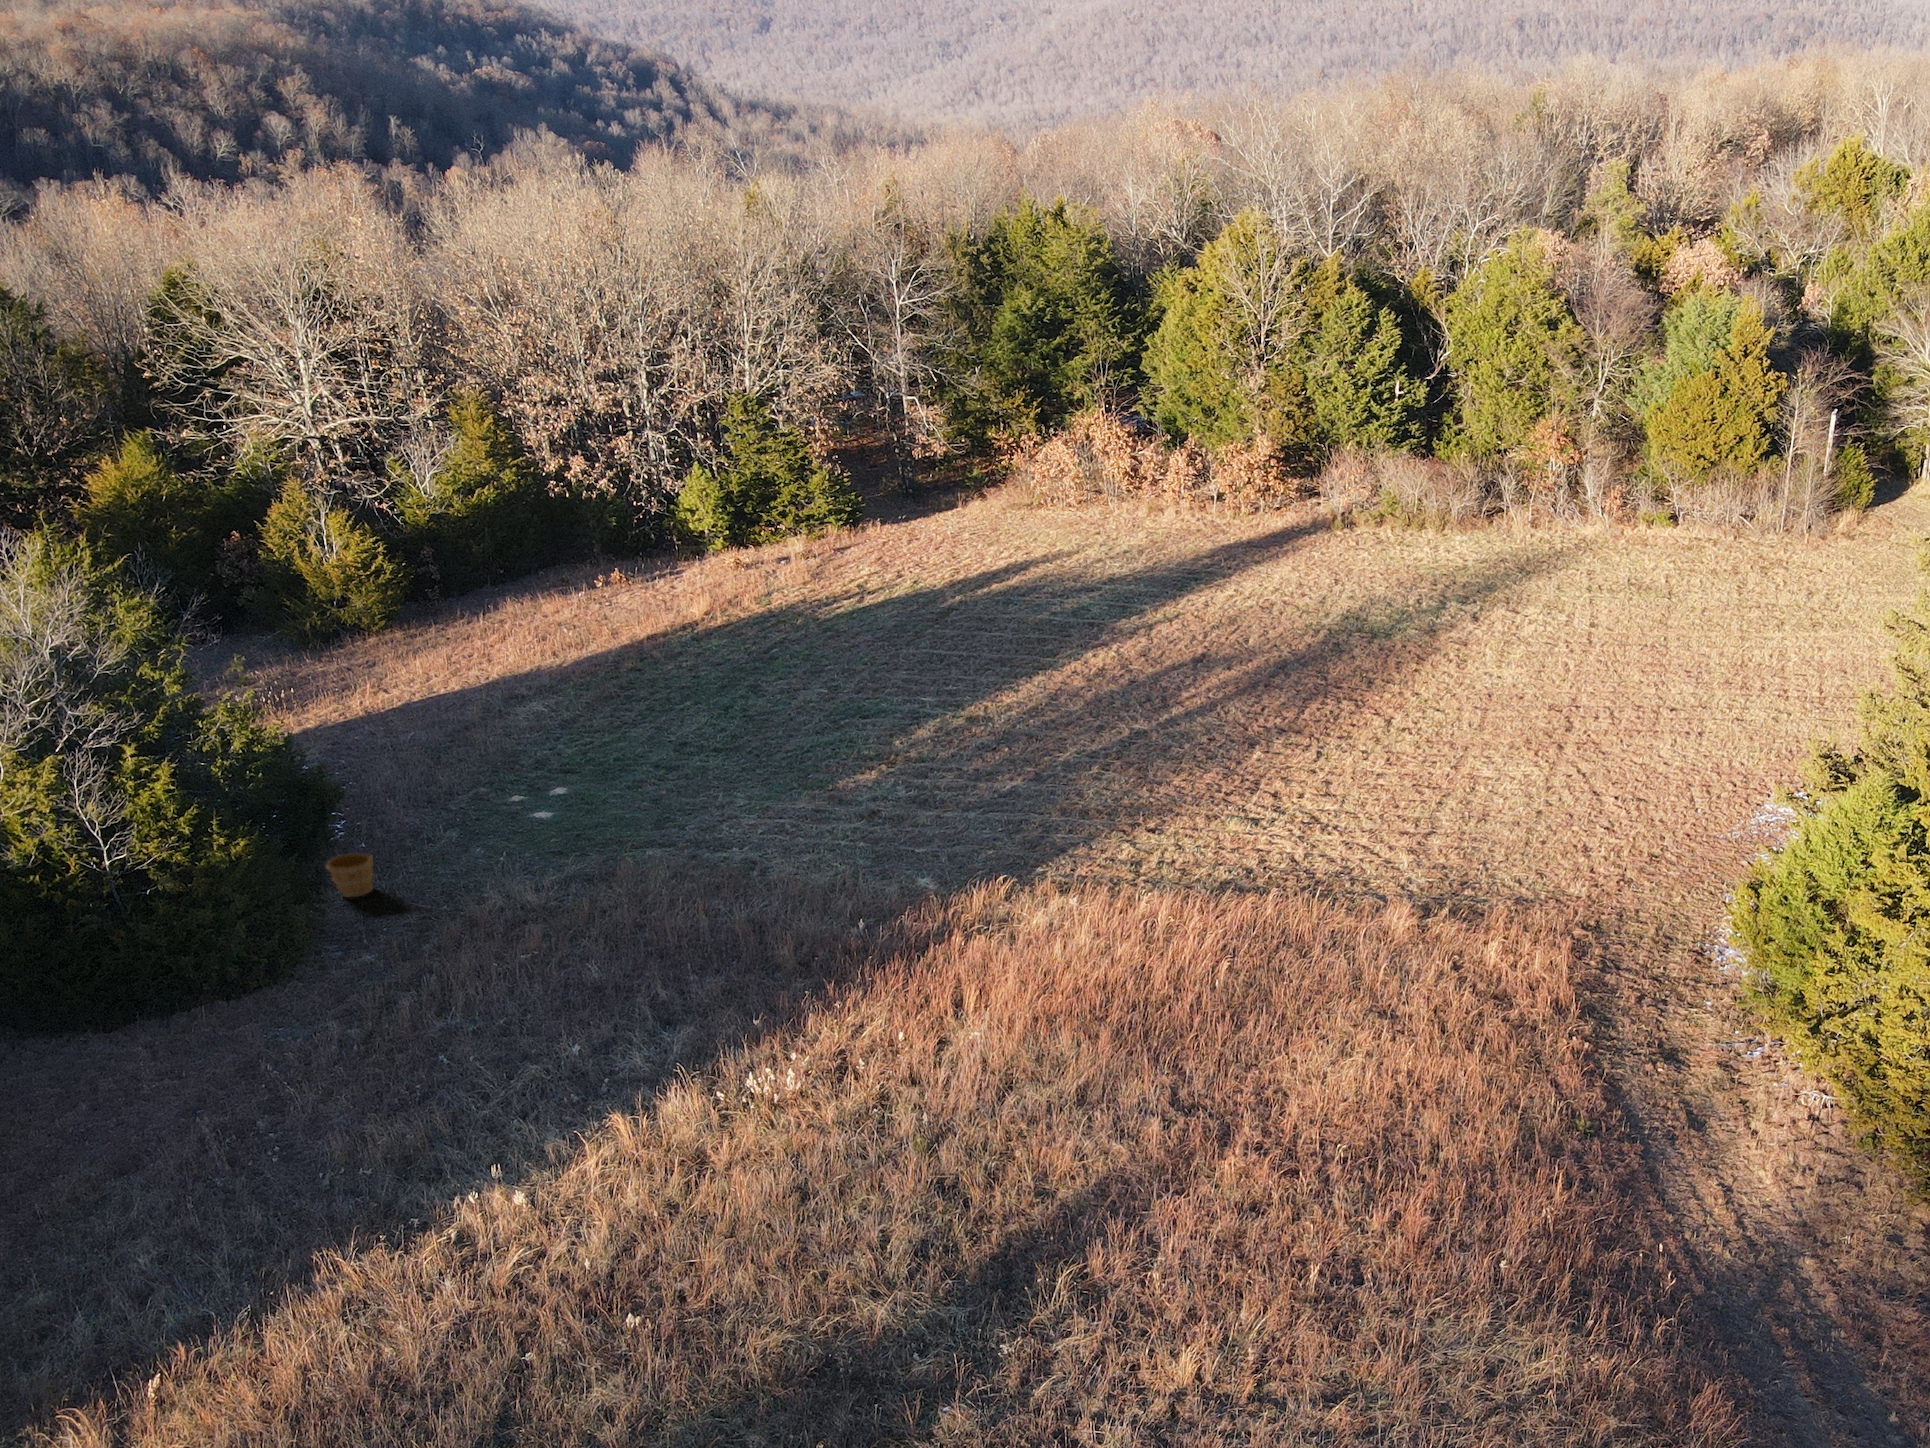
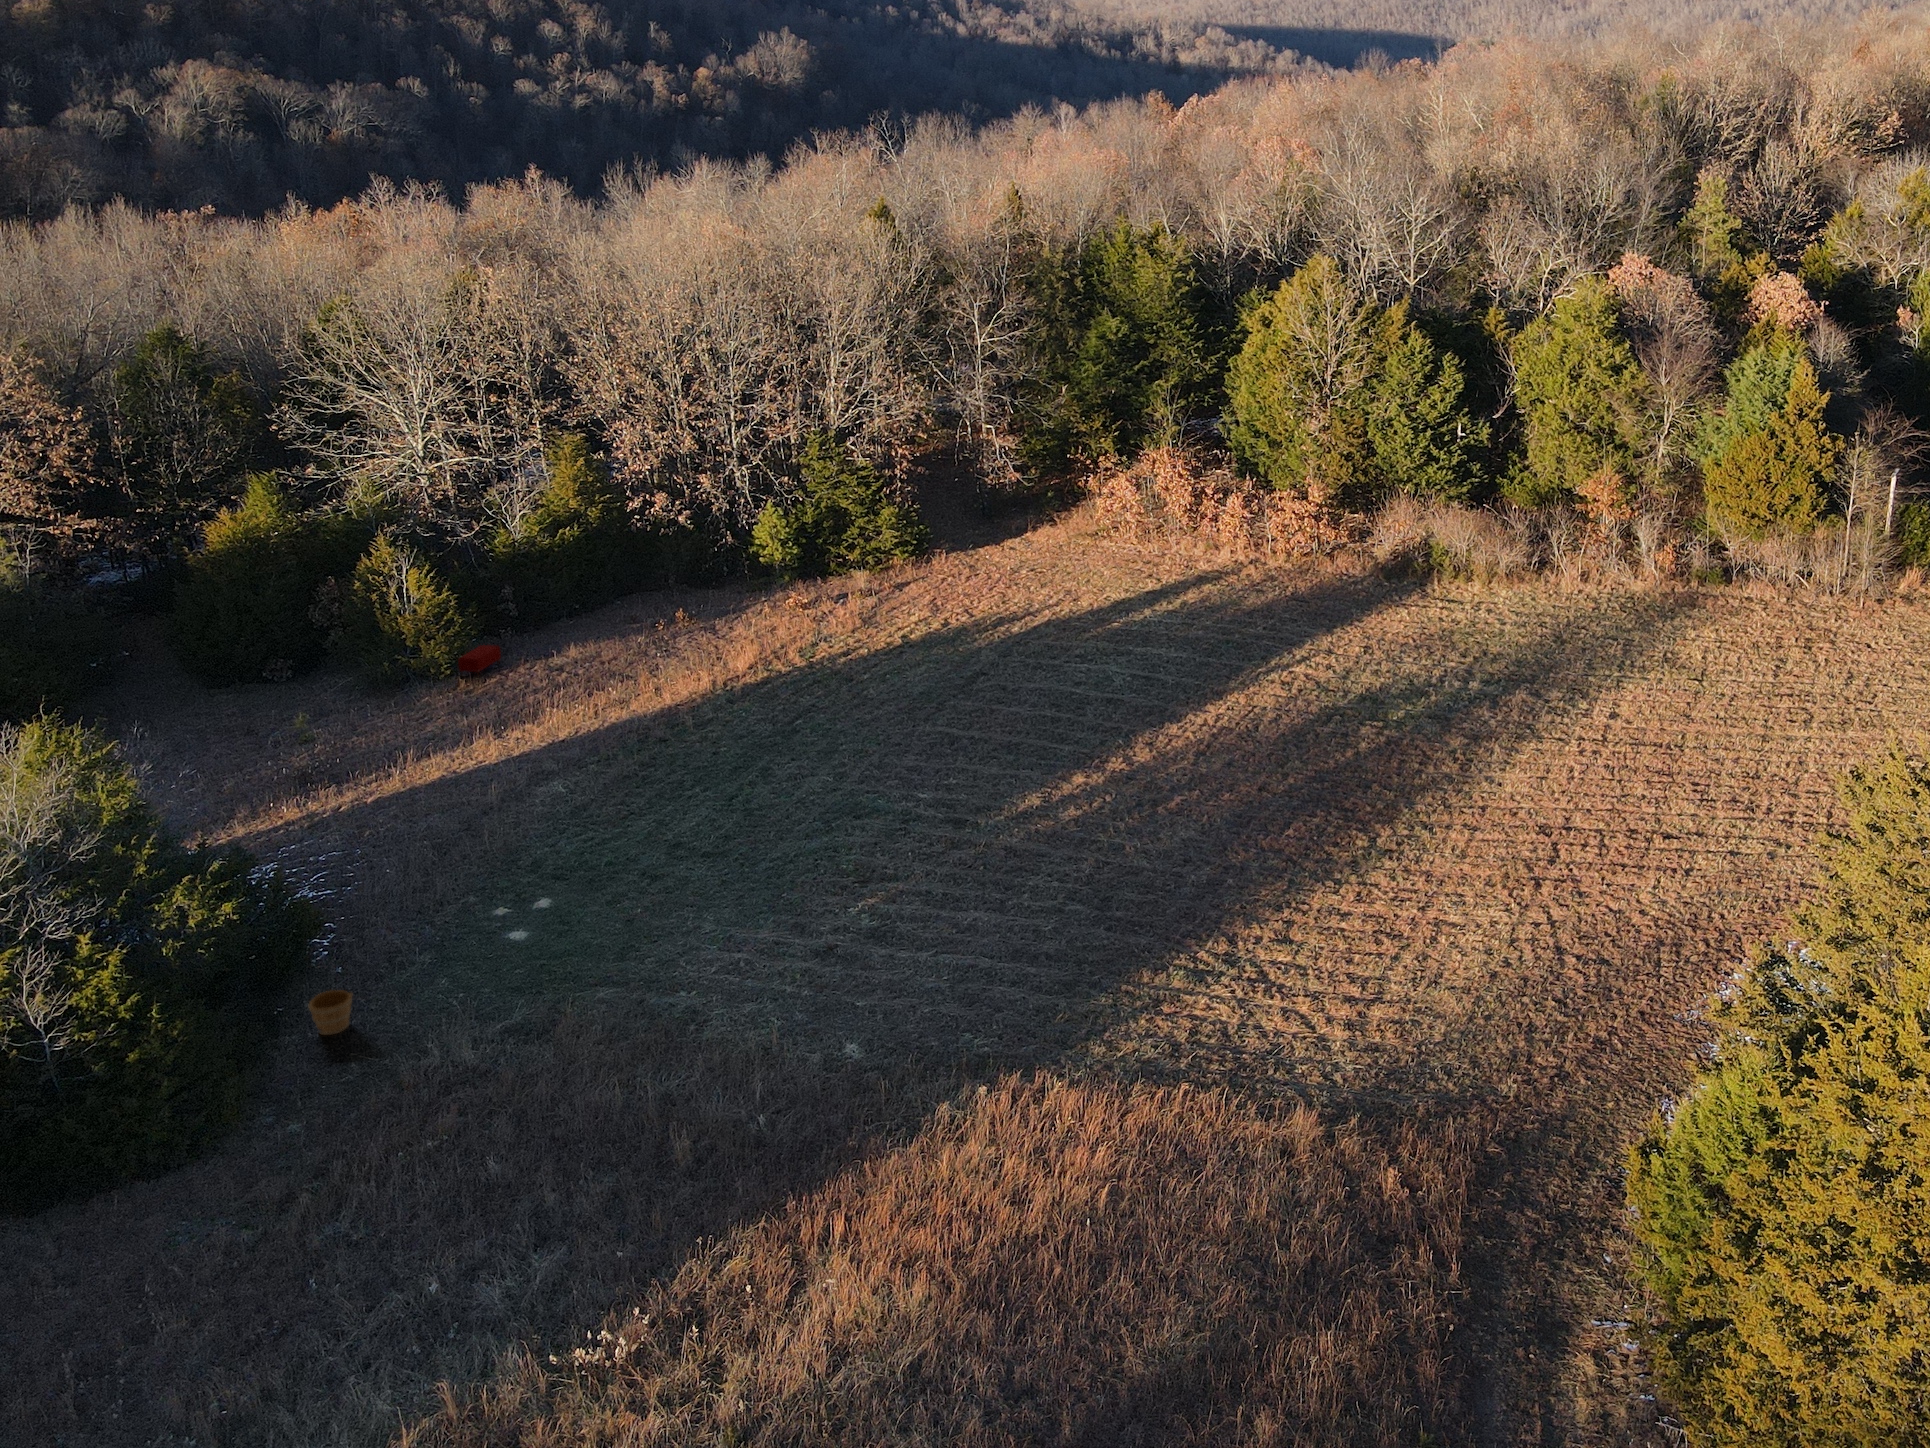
bench: none [382,600,428,631] -> present [458,645,501,675]

